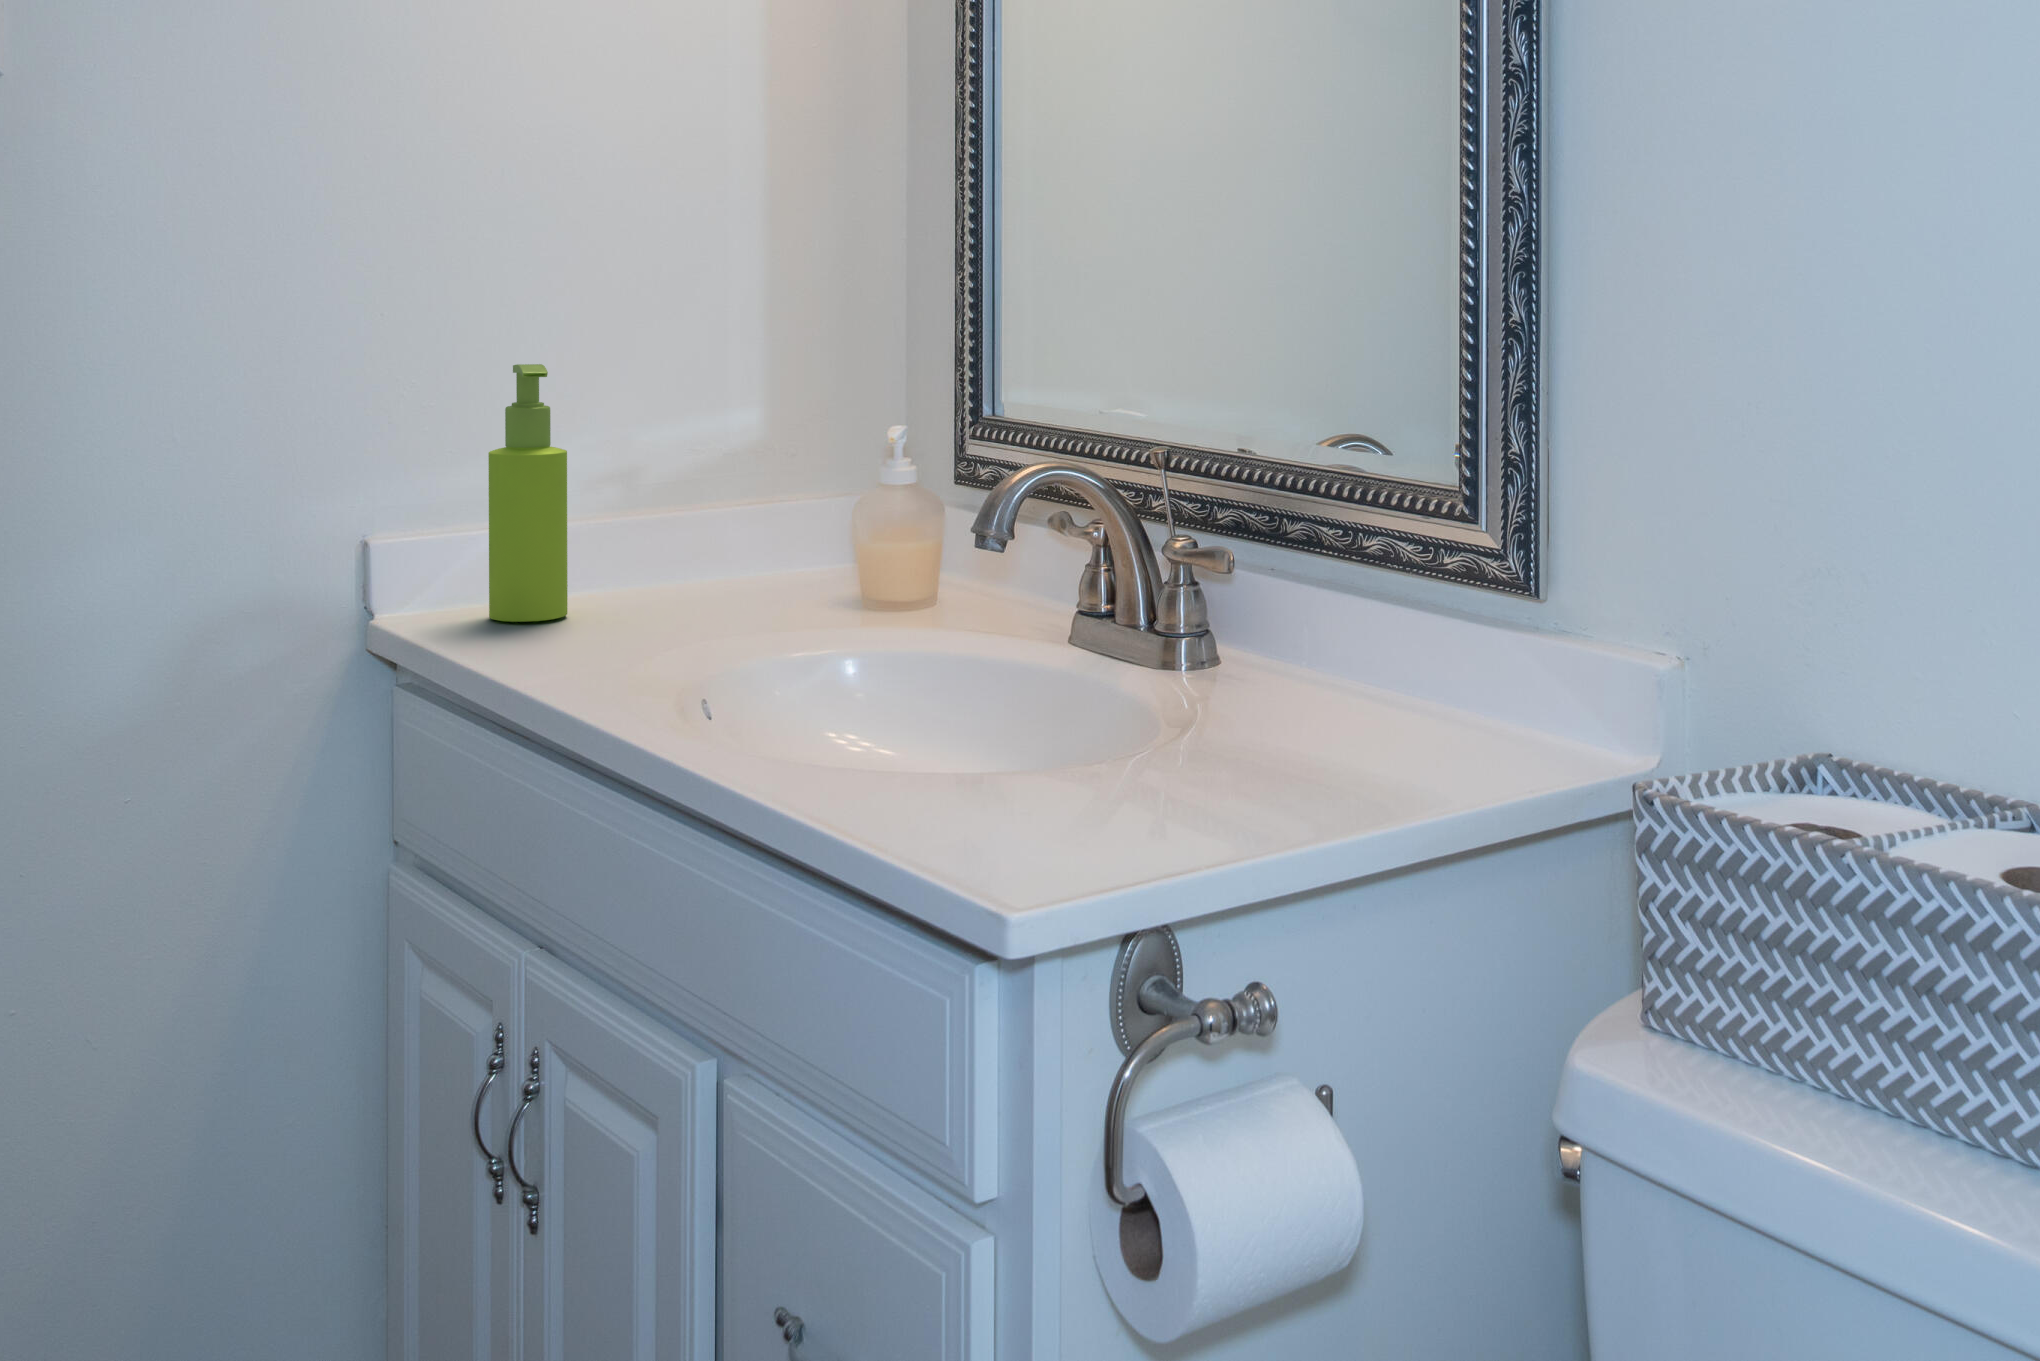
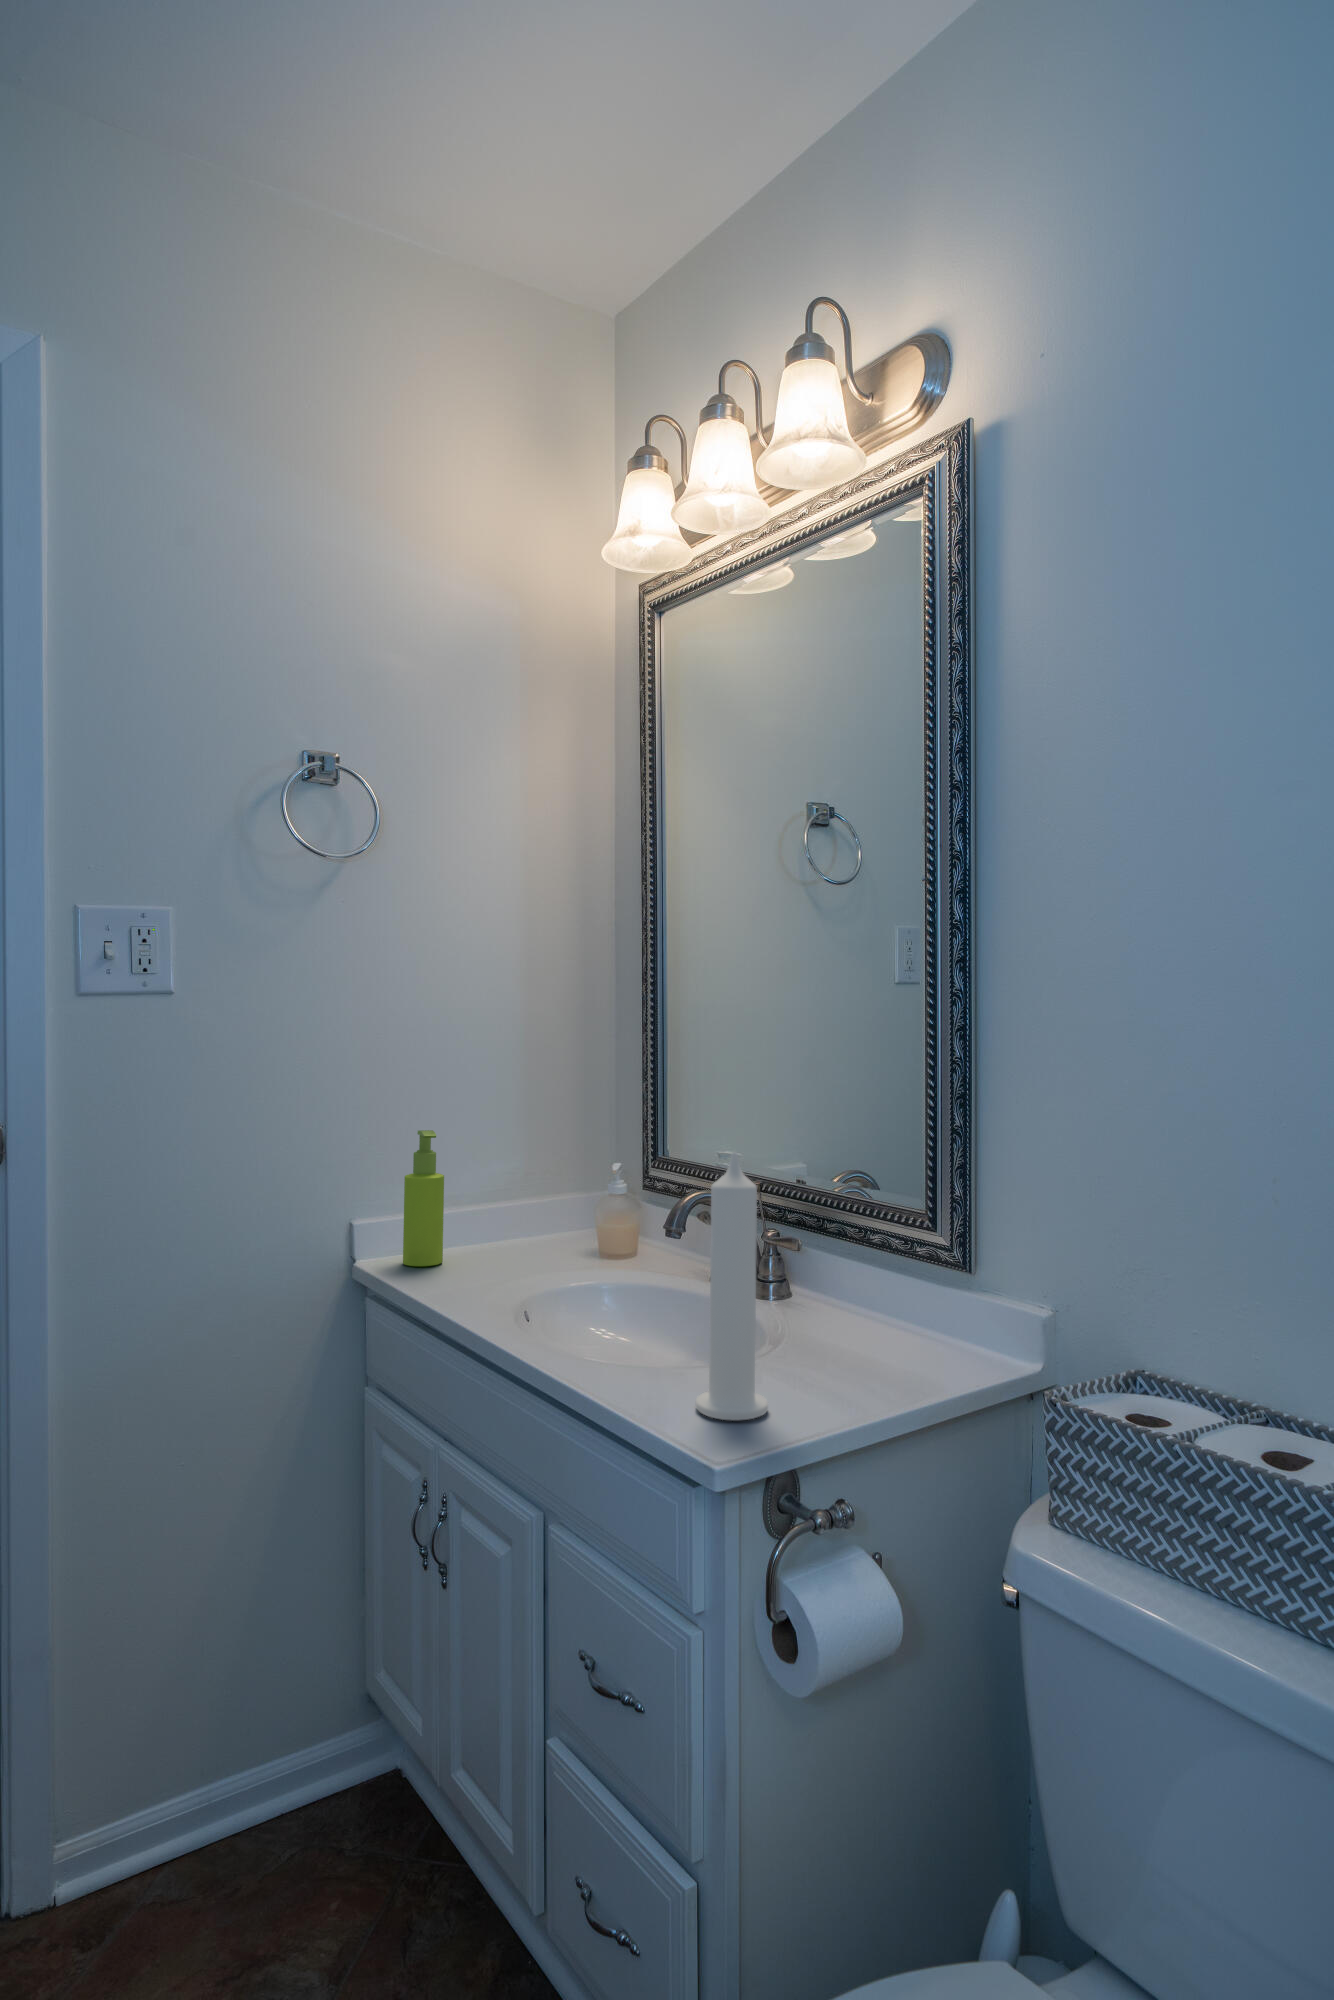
candle: none [1004,355,1139,847] -> present [696,1152,768,1420]

